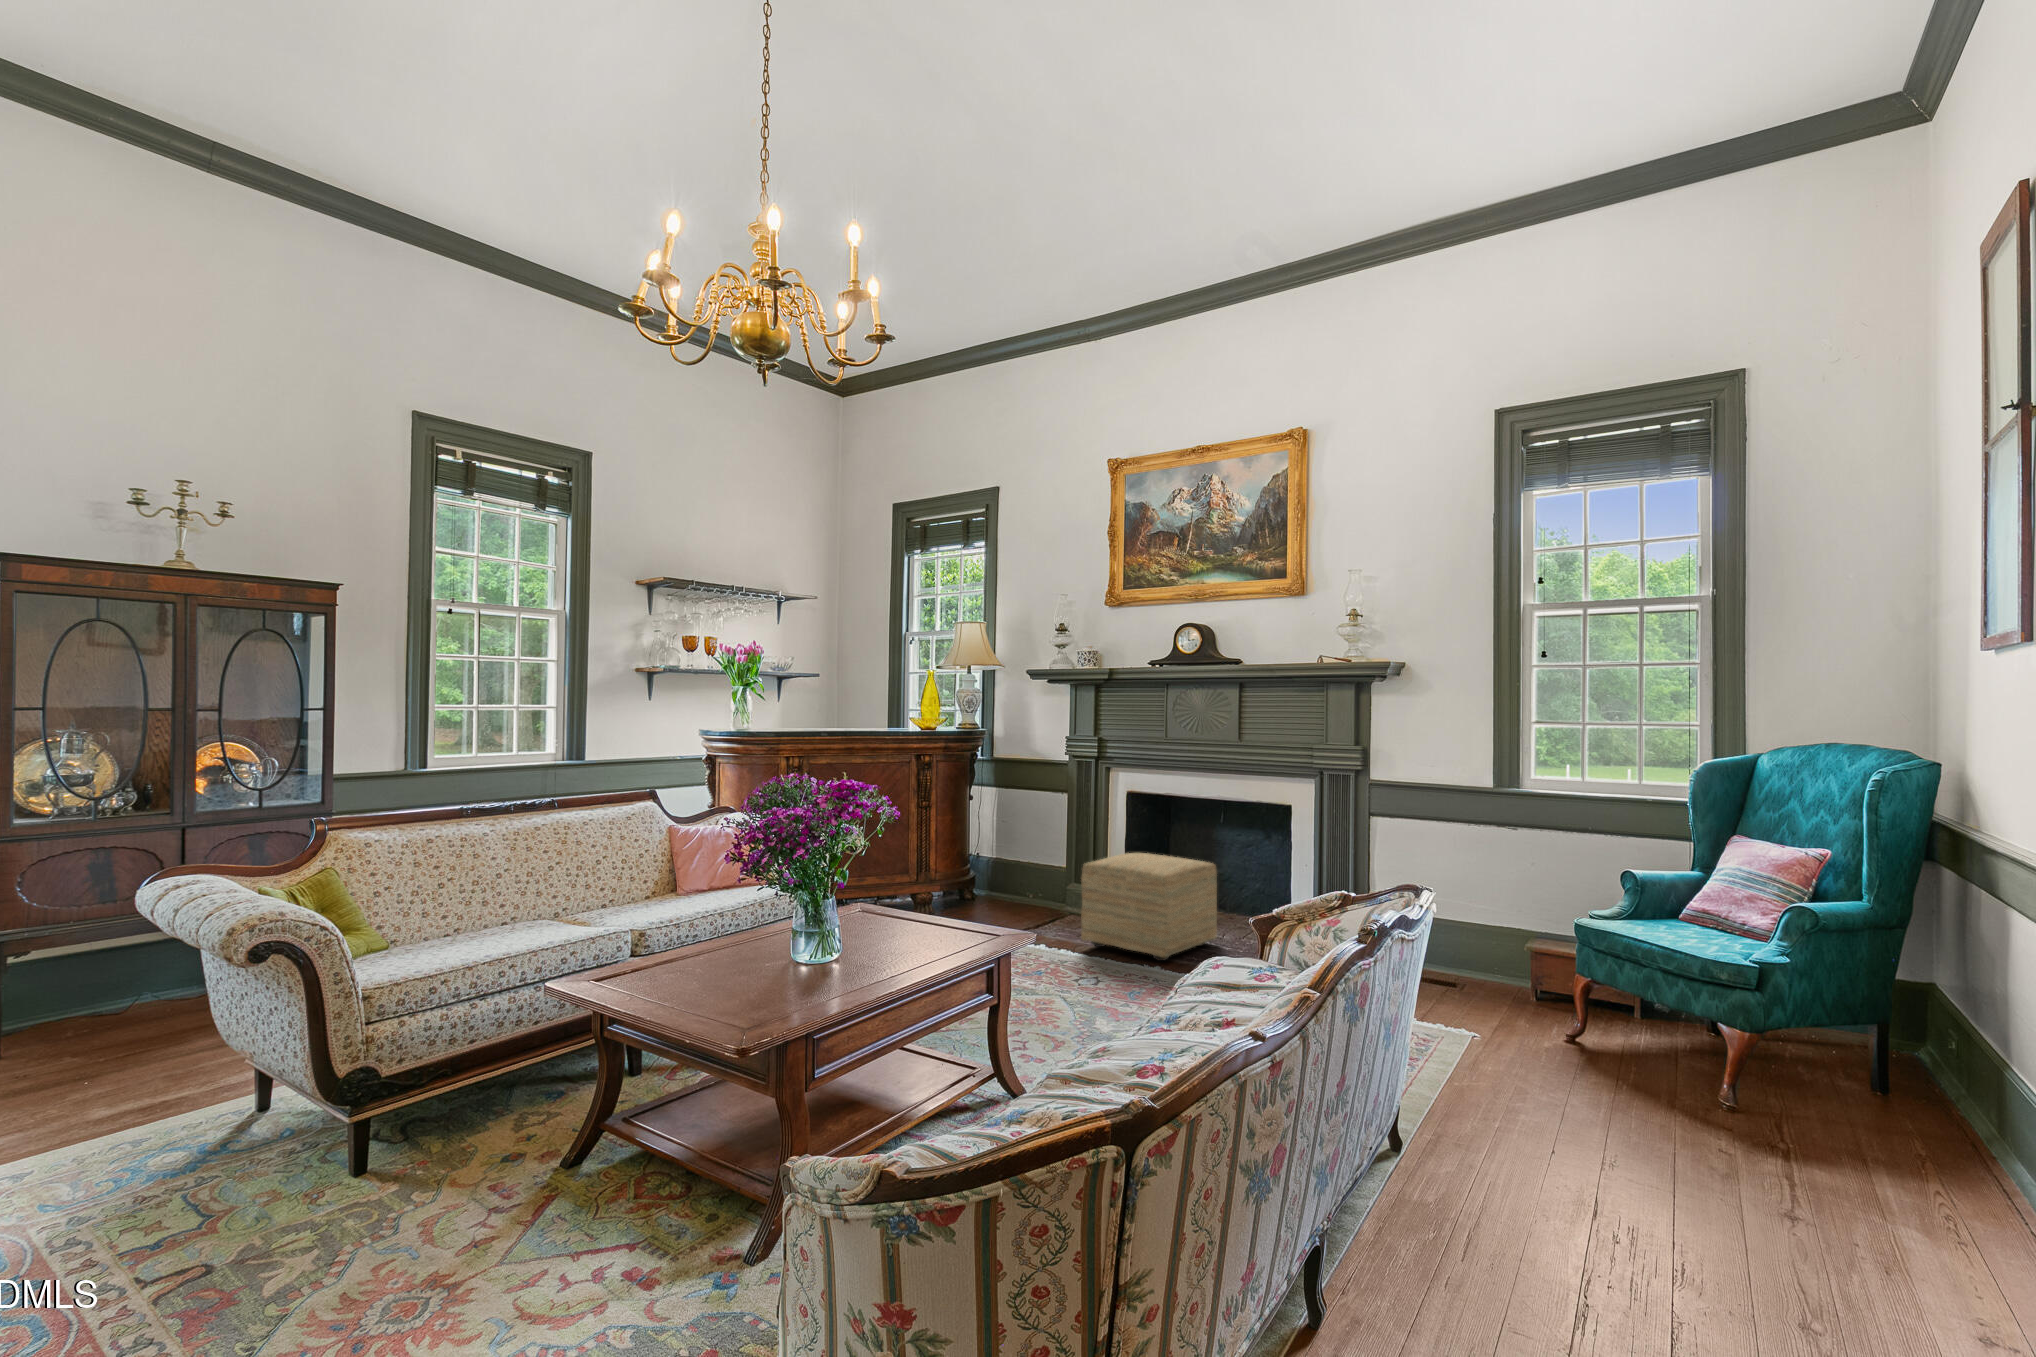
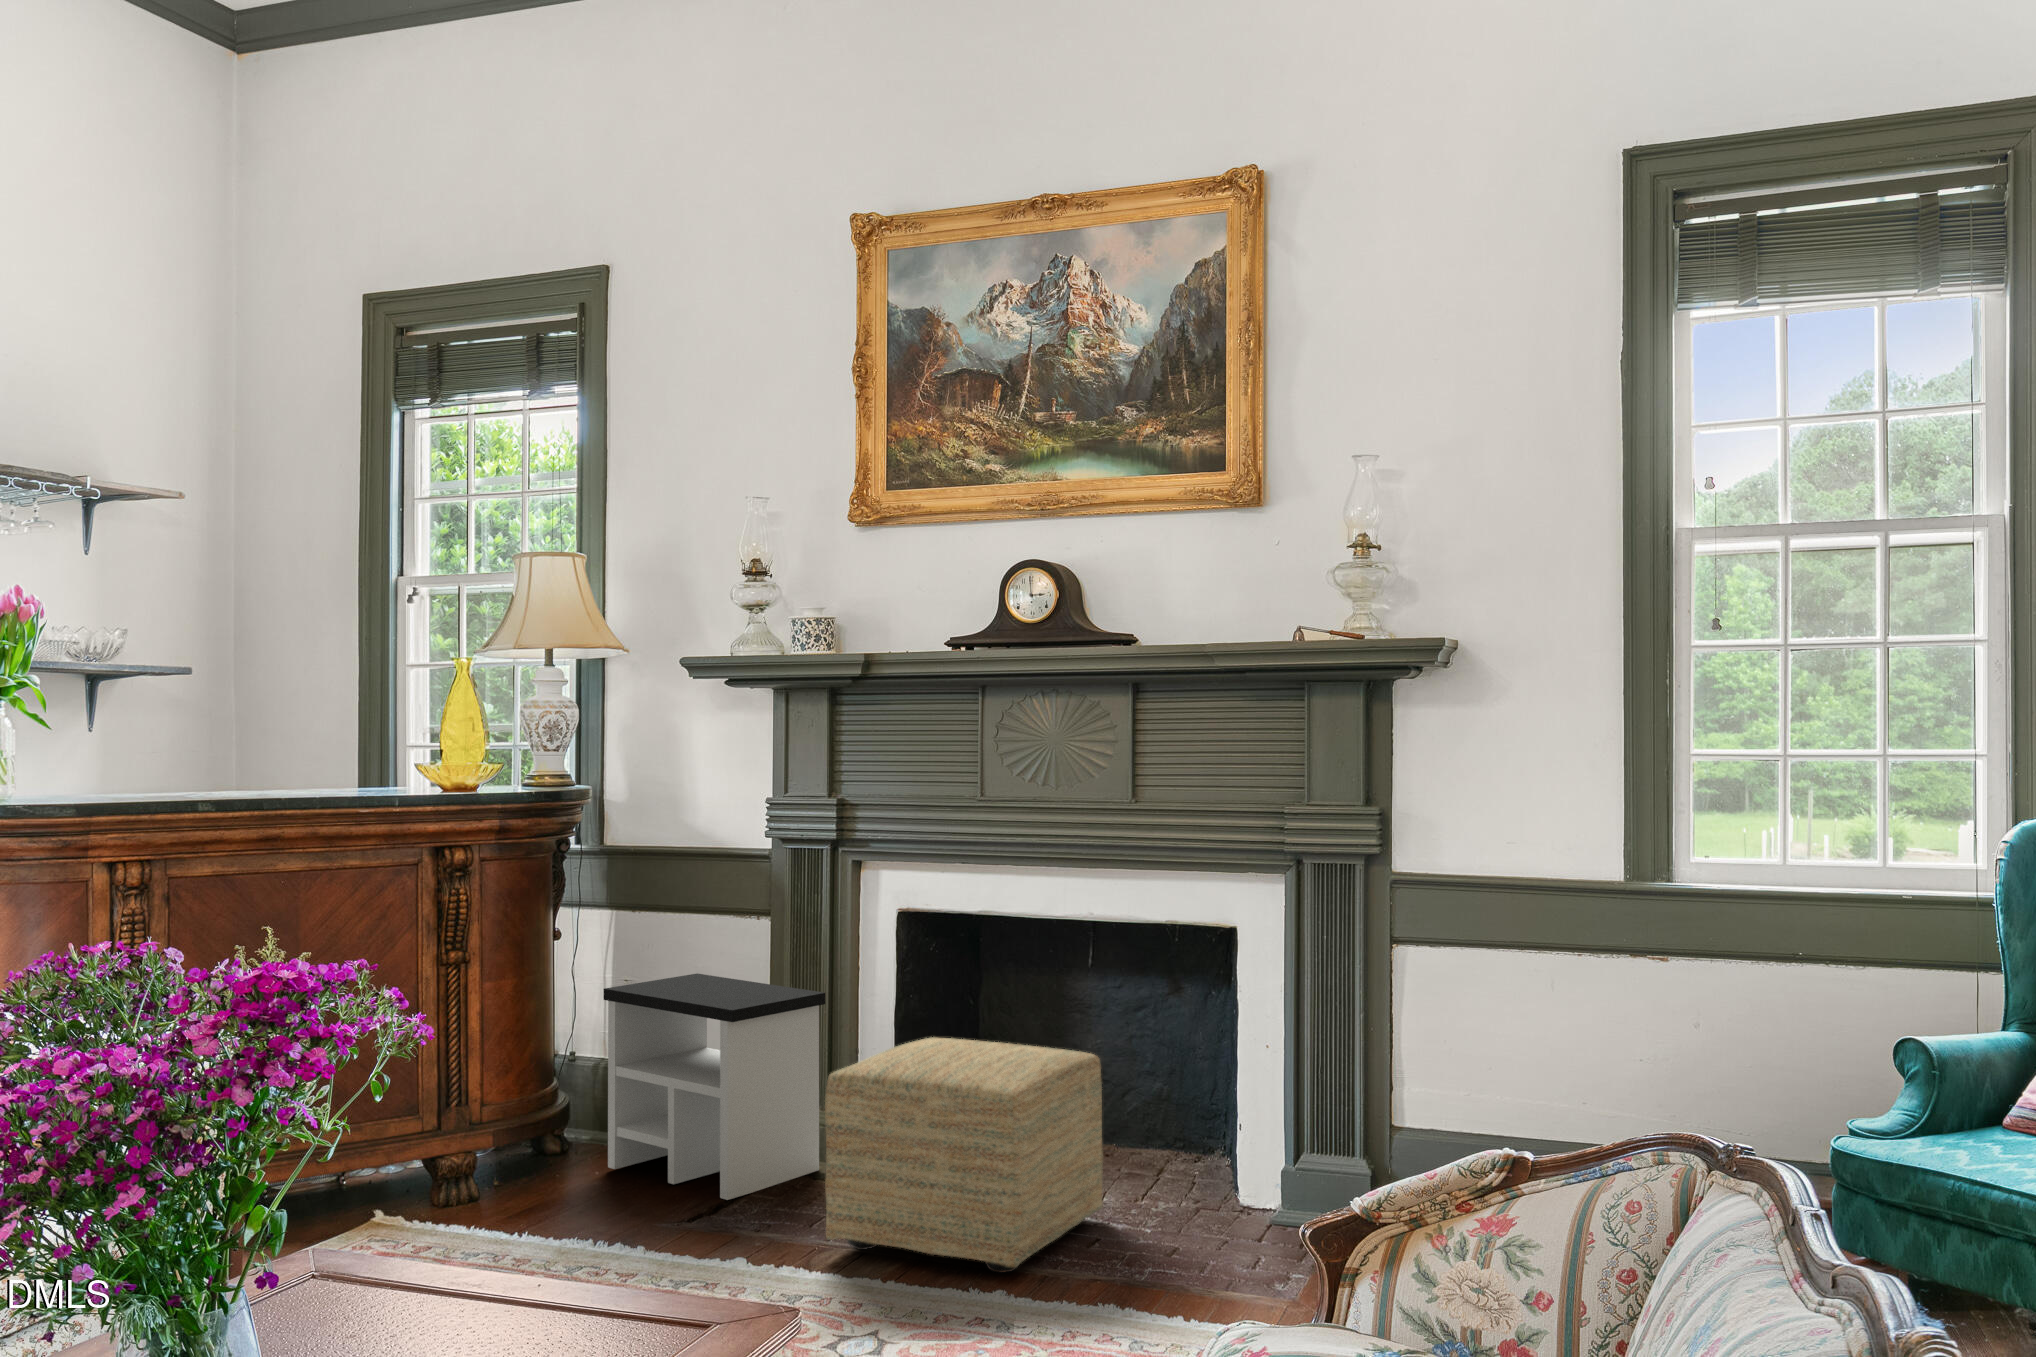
side table: none [991,820,1092,924] -> present [604,974,825,1200]

